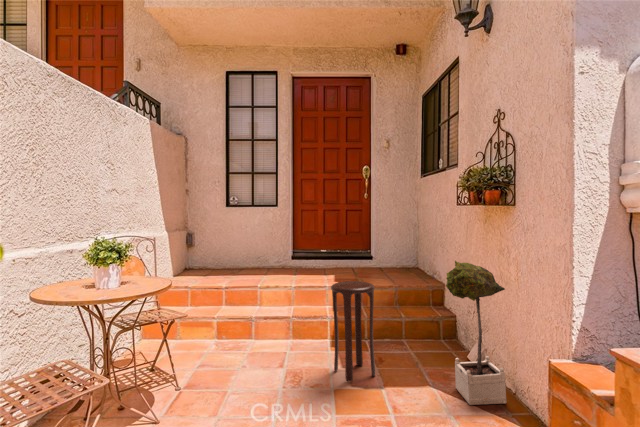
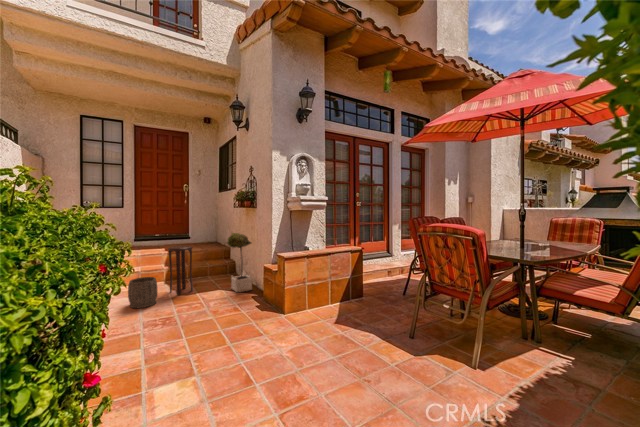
woven basket: none [261,340,310,406] -> present [128,277,158,308]

